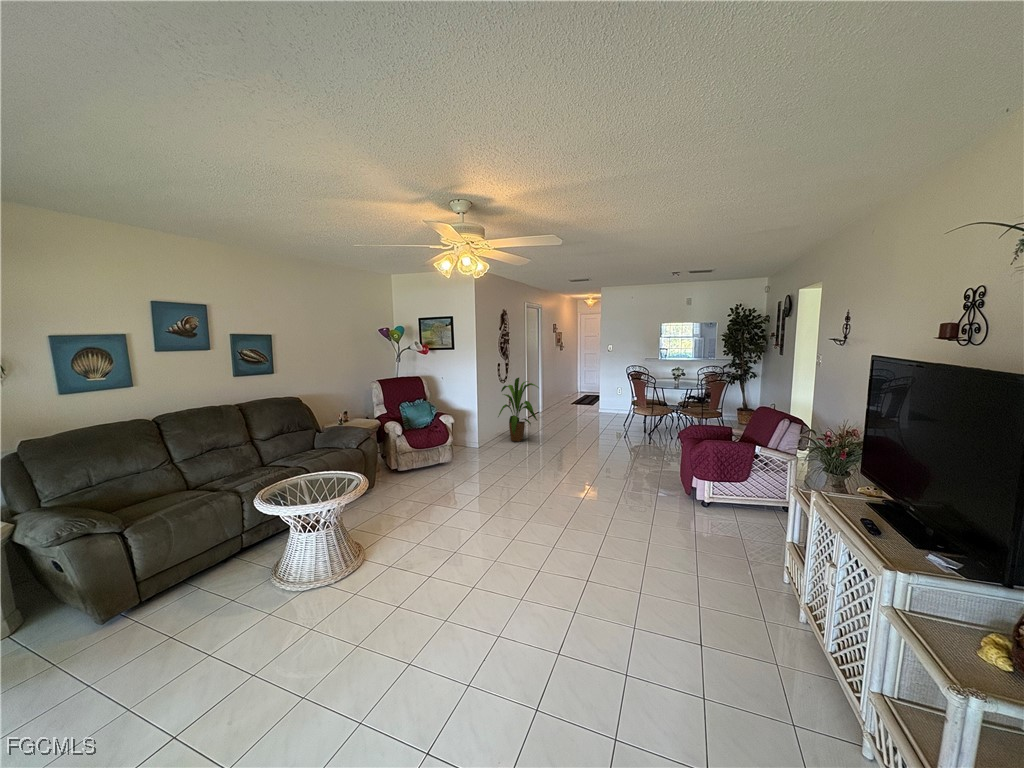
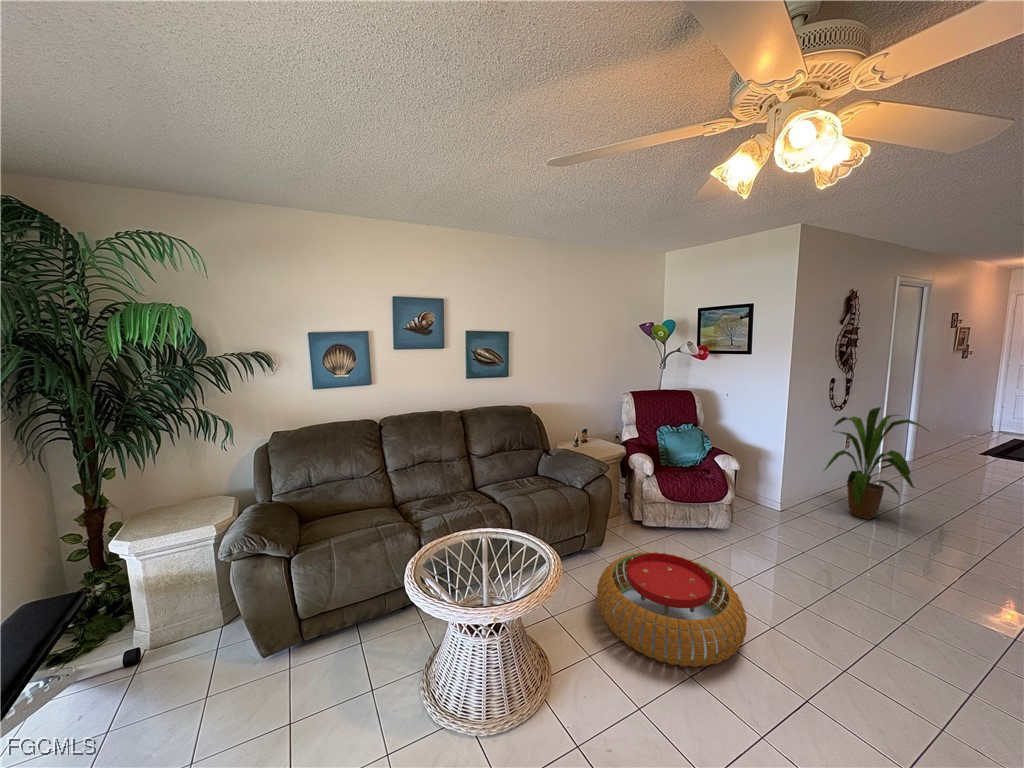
pouf: none [380,473,464,525] -> present [597,552,747,667]

